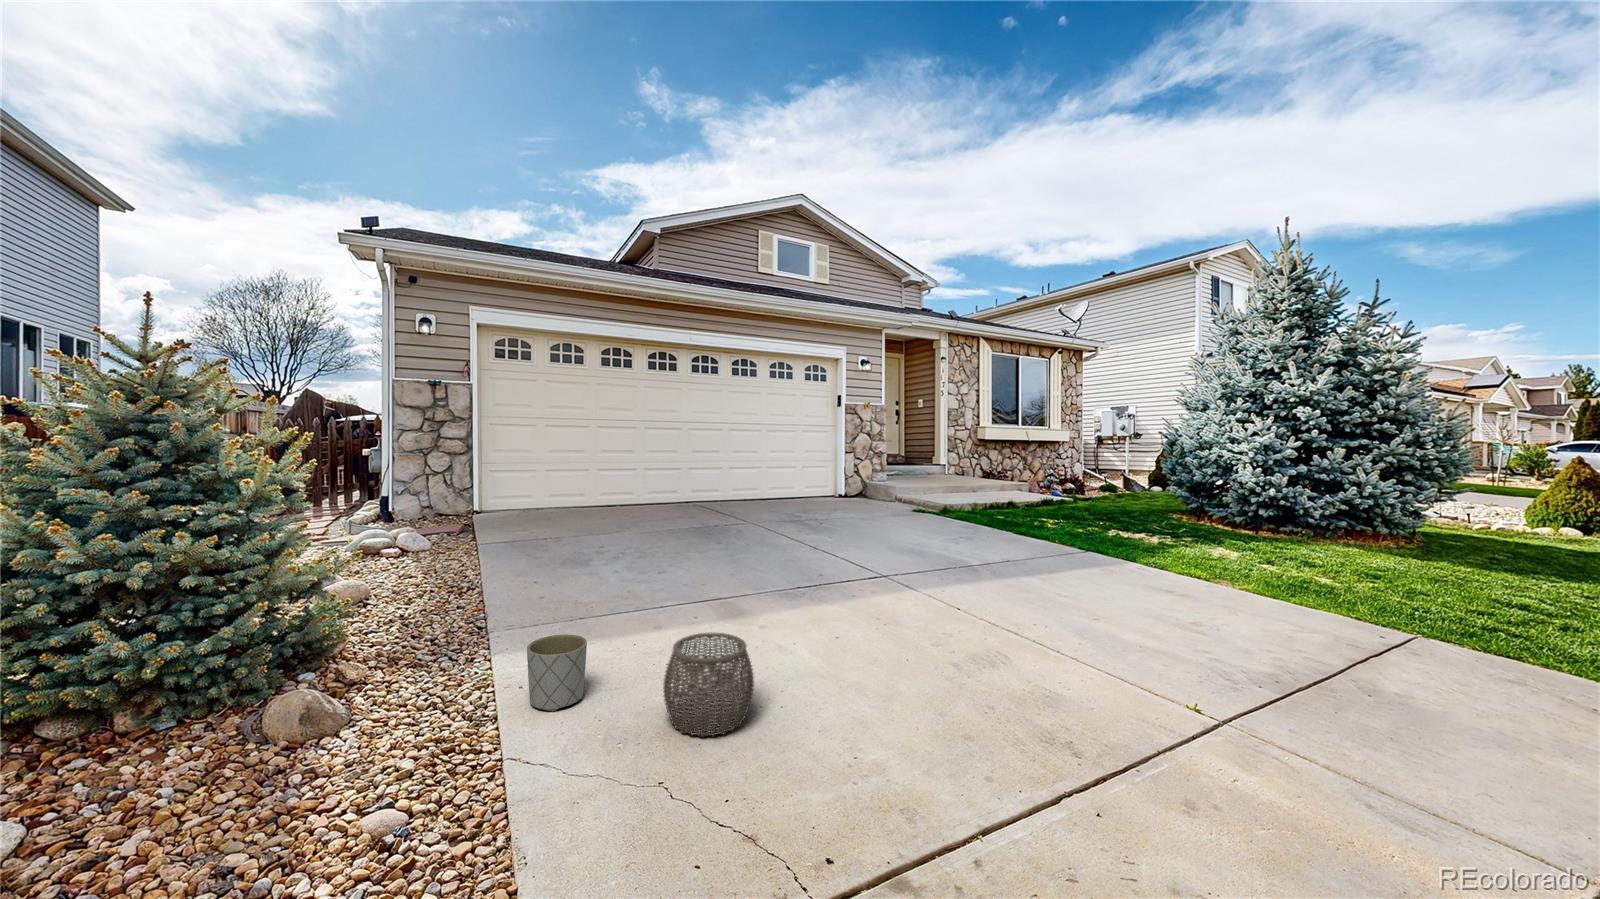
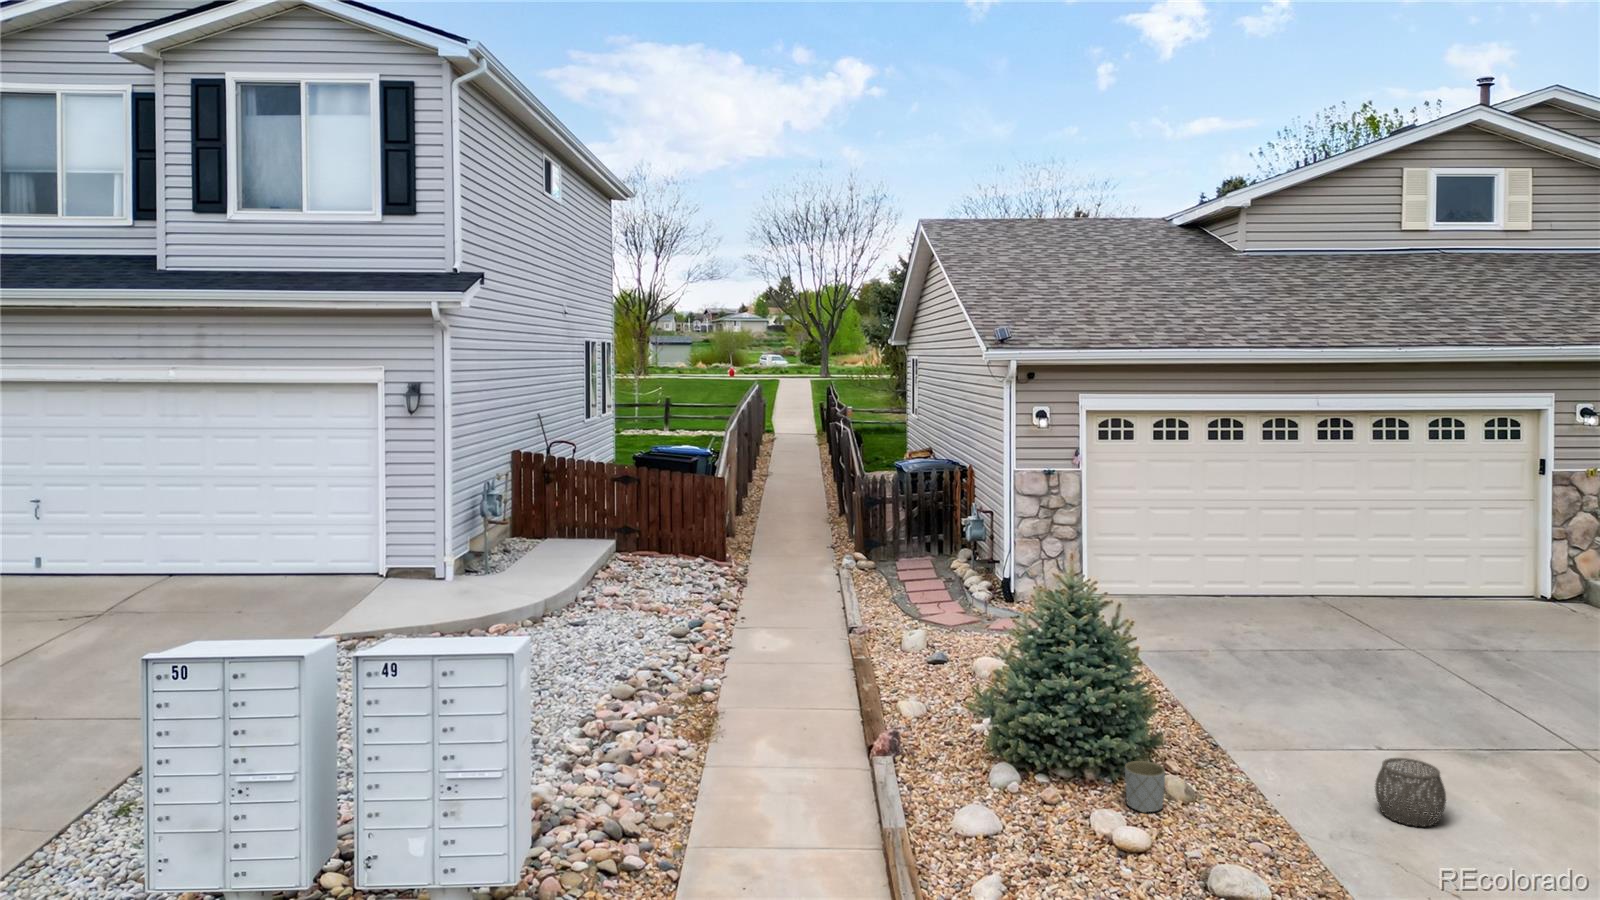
planter: present [527,634,587,711] -> present [1125,761,1165,813]

